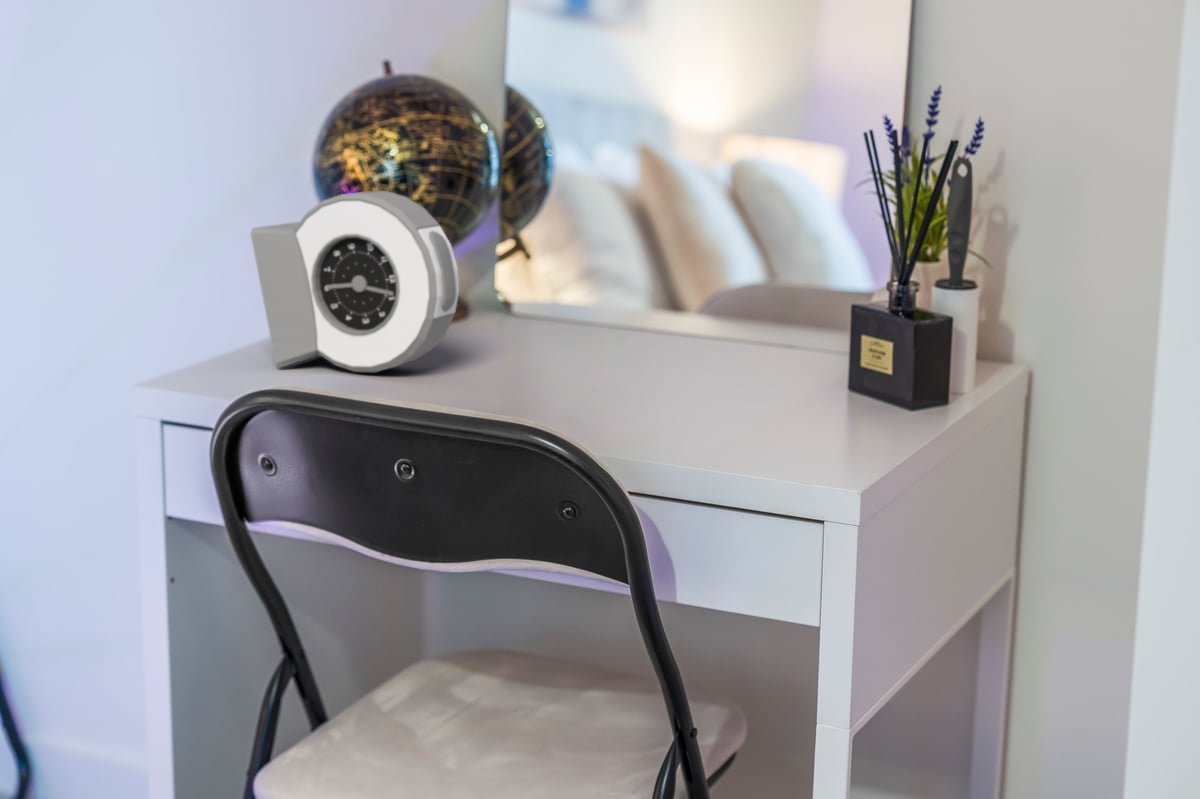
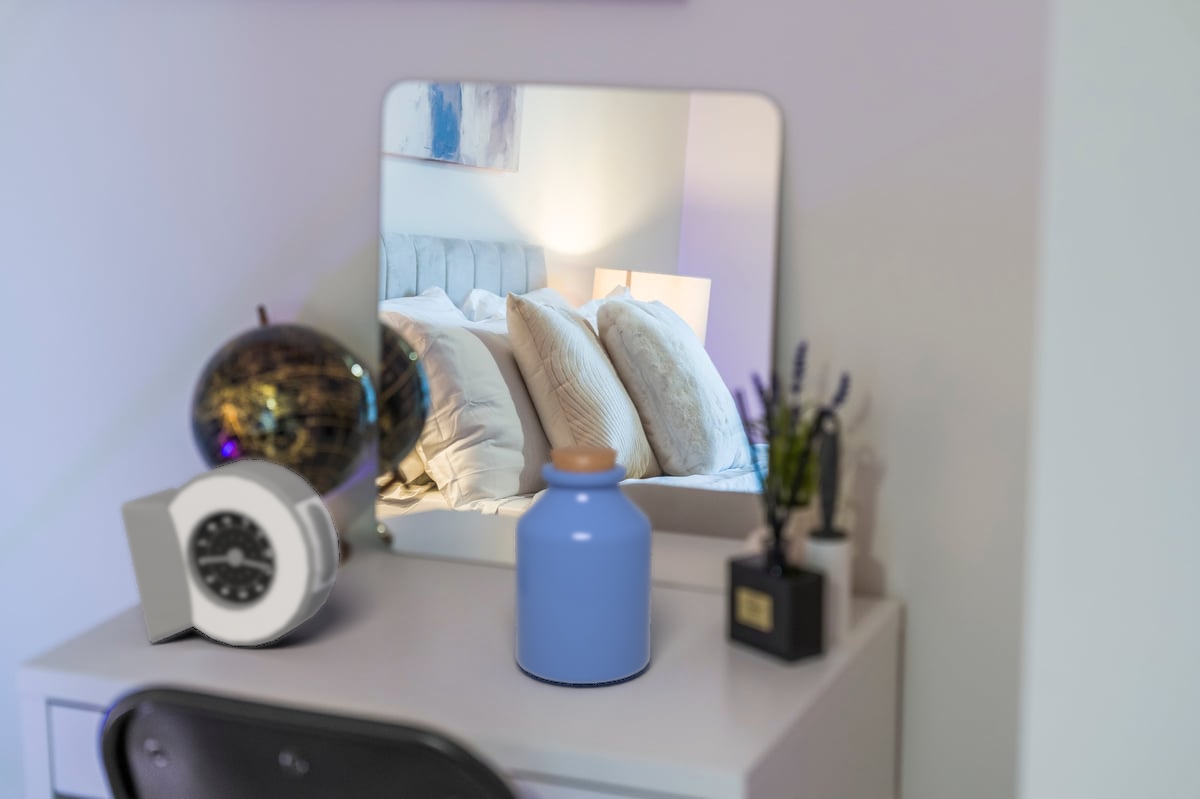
jar: none [630,176,771,408] -> present [515,445,652,684]

